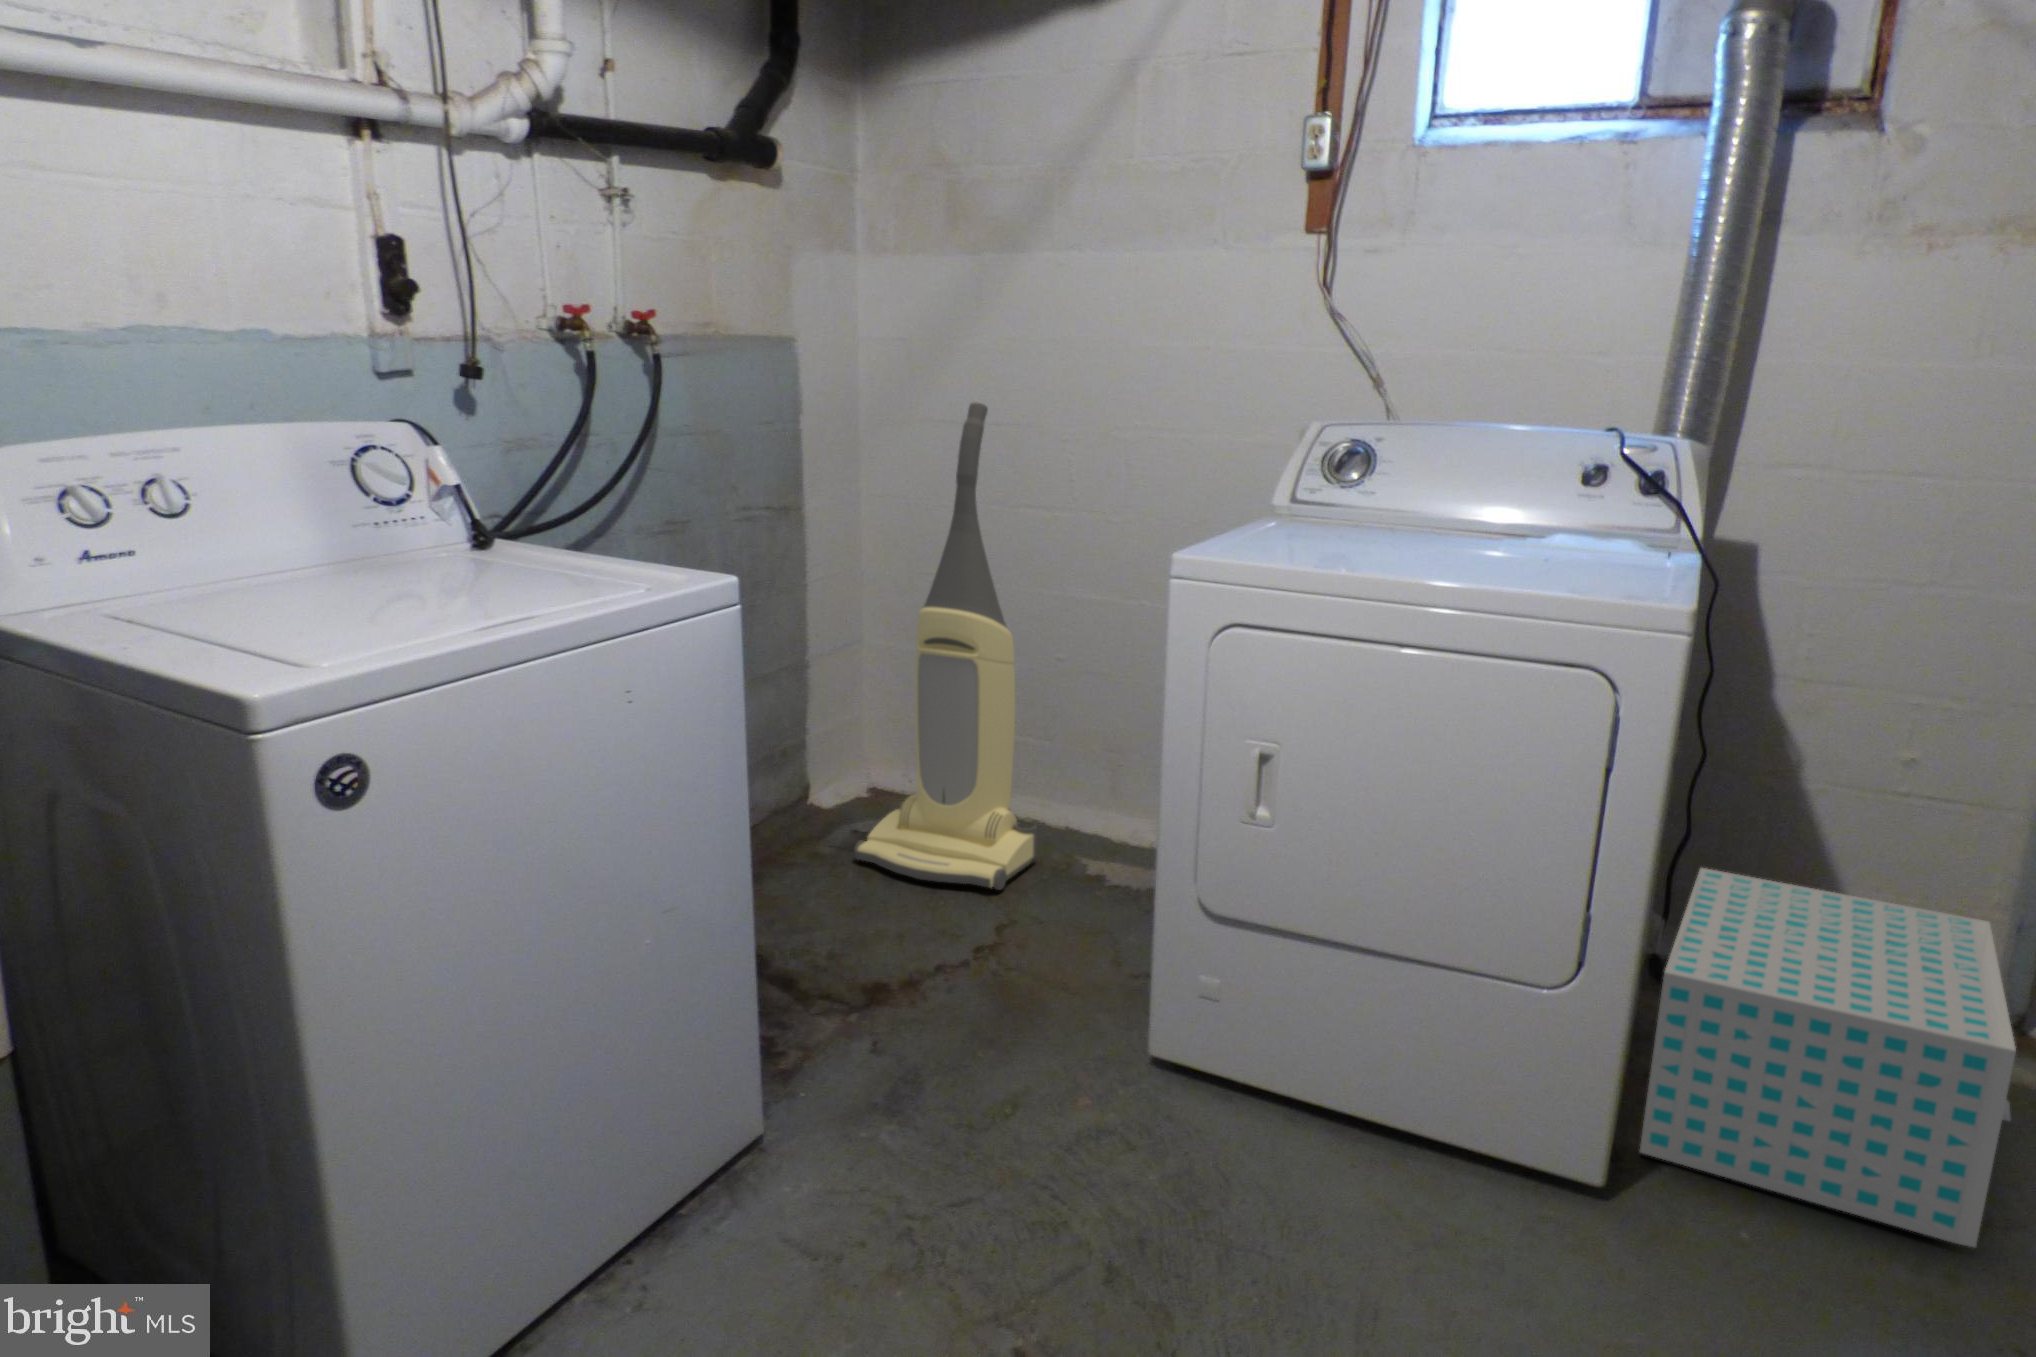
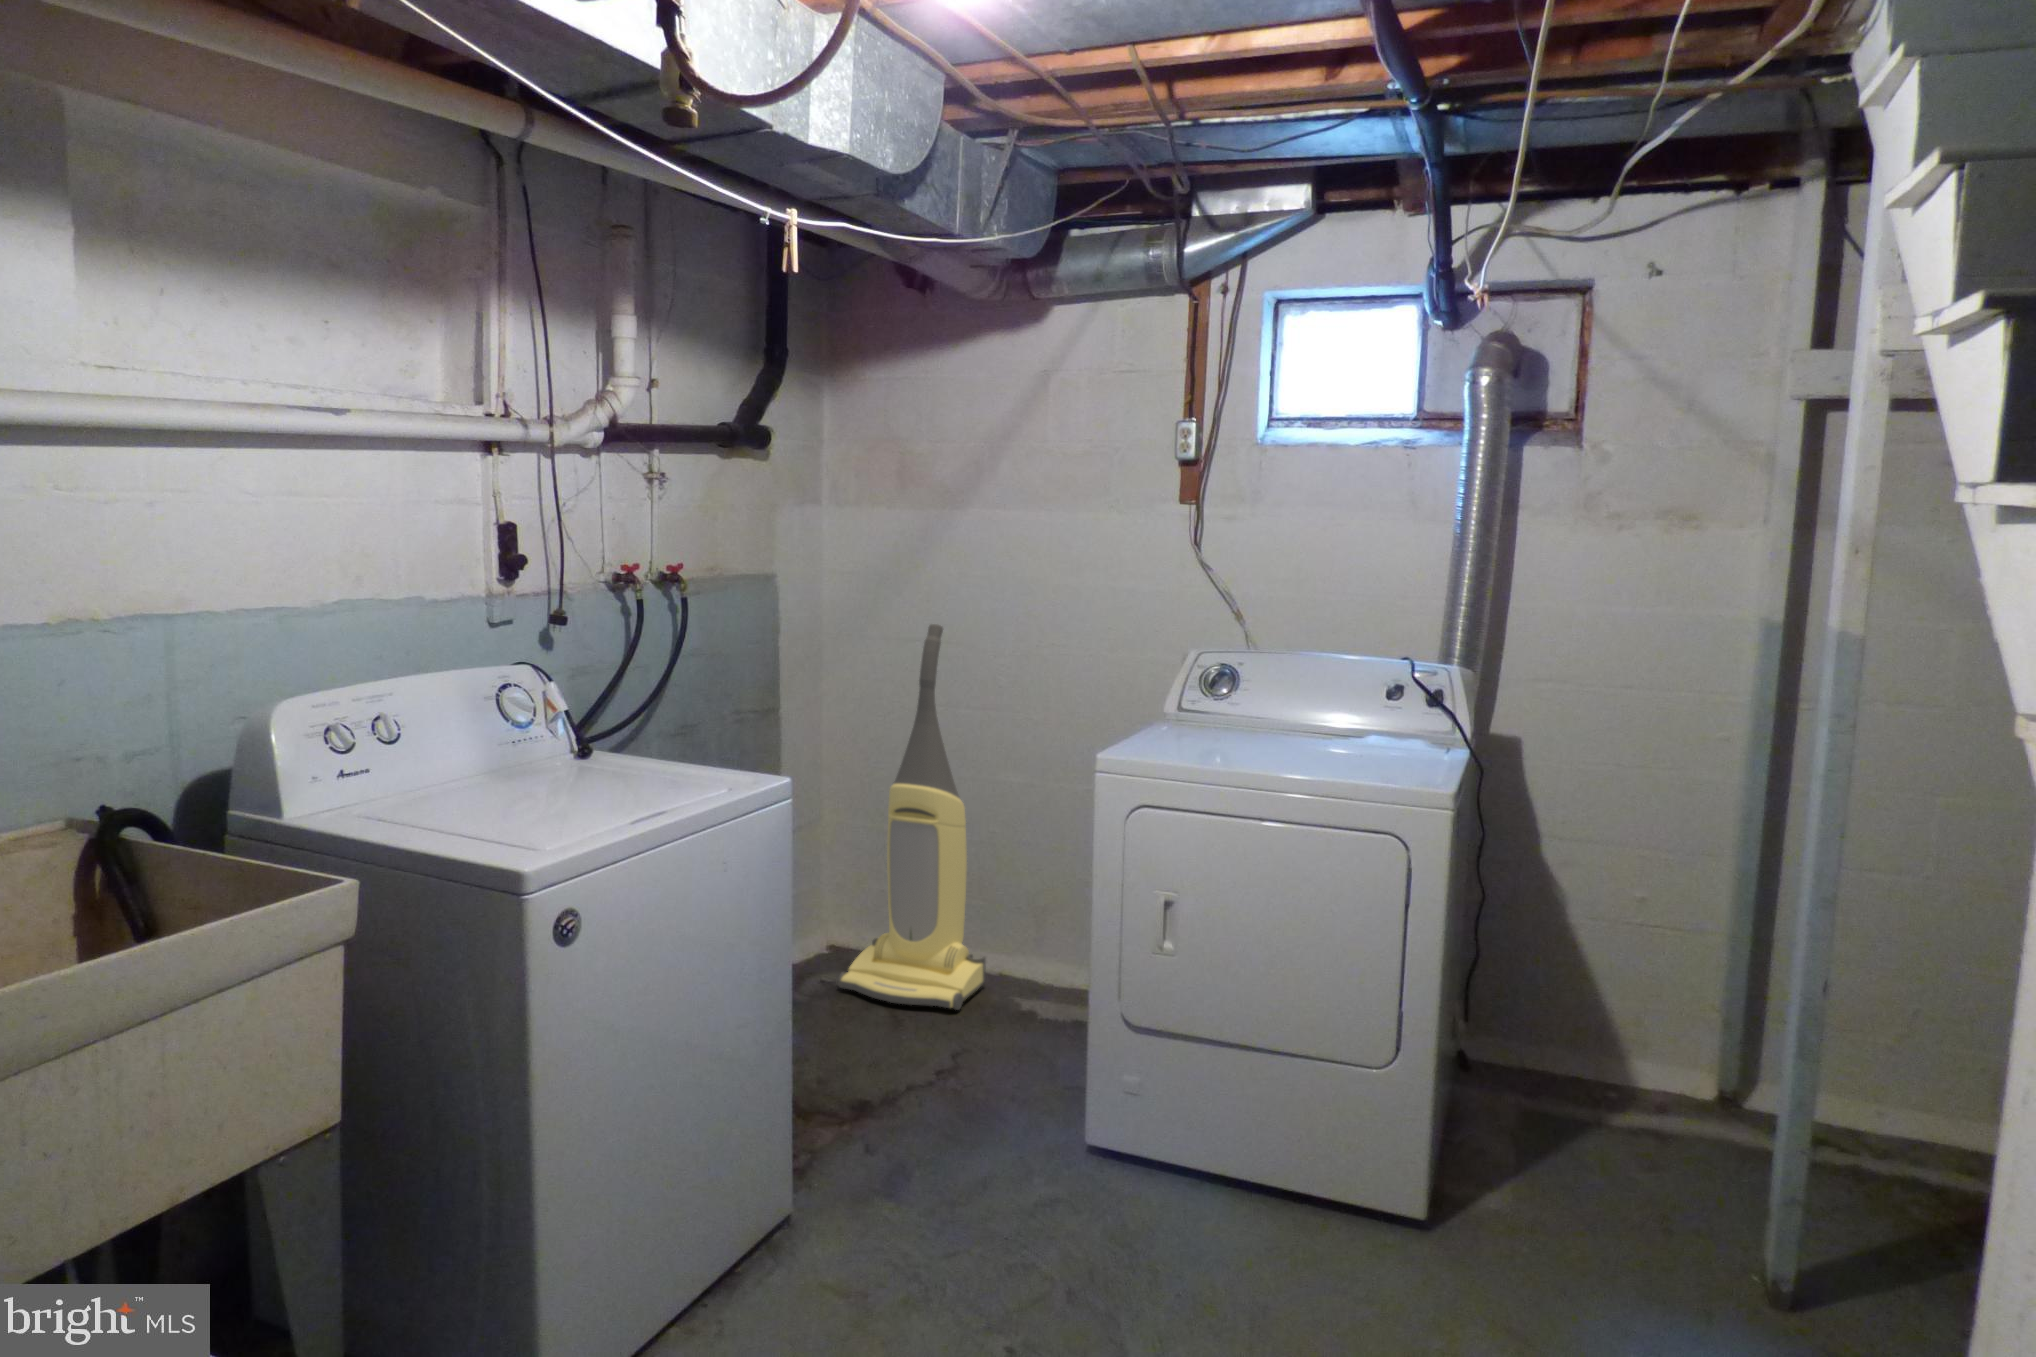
storage box: present [1640,868,2016,1247] -> none [1451,978,1704,1256]

